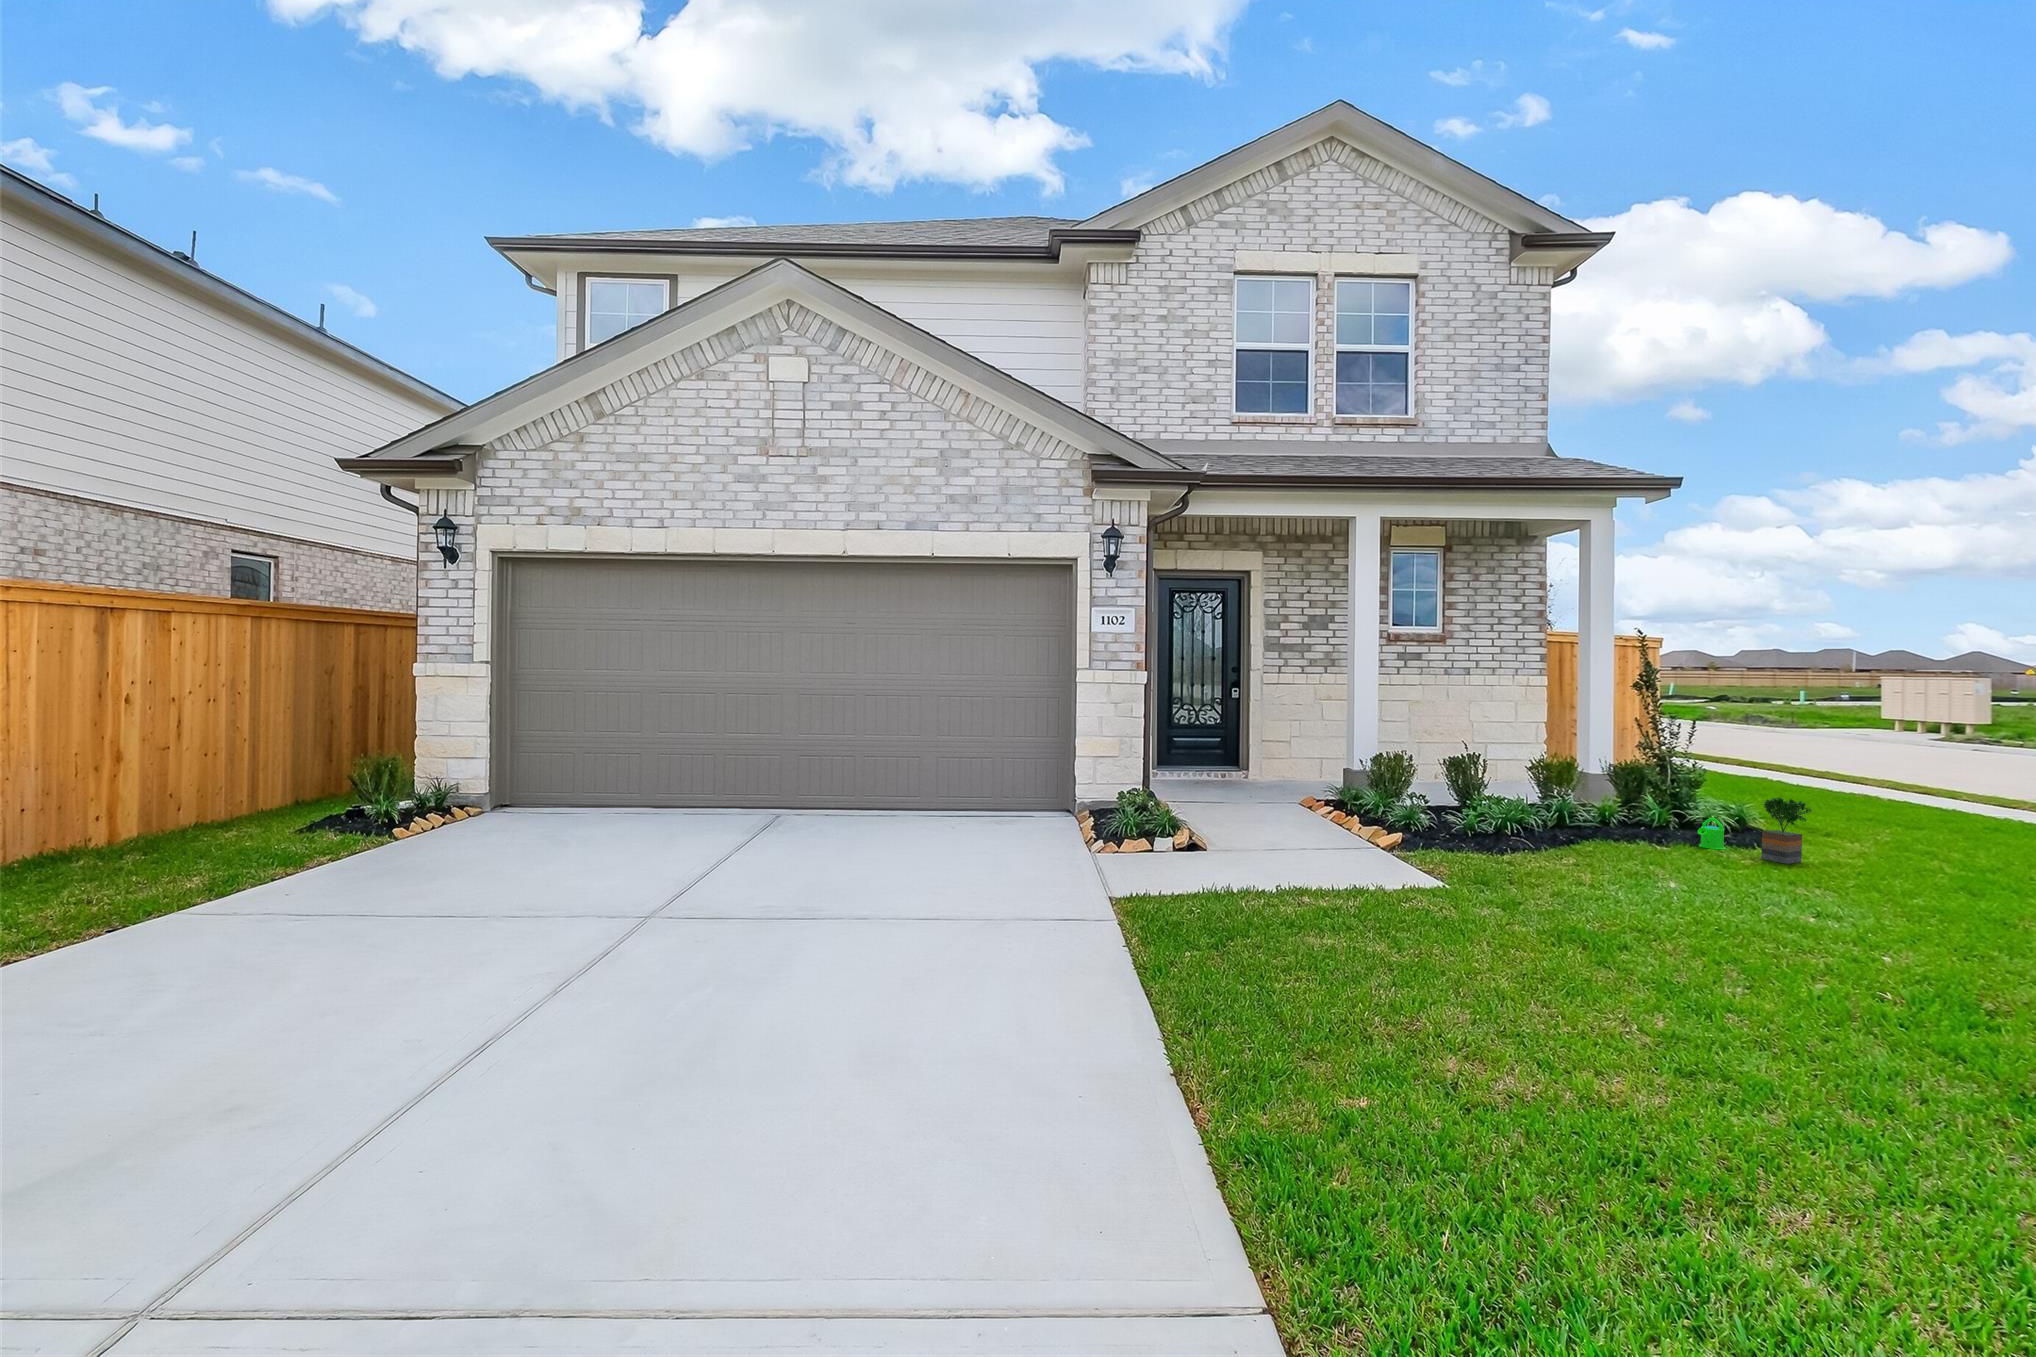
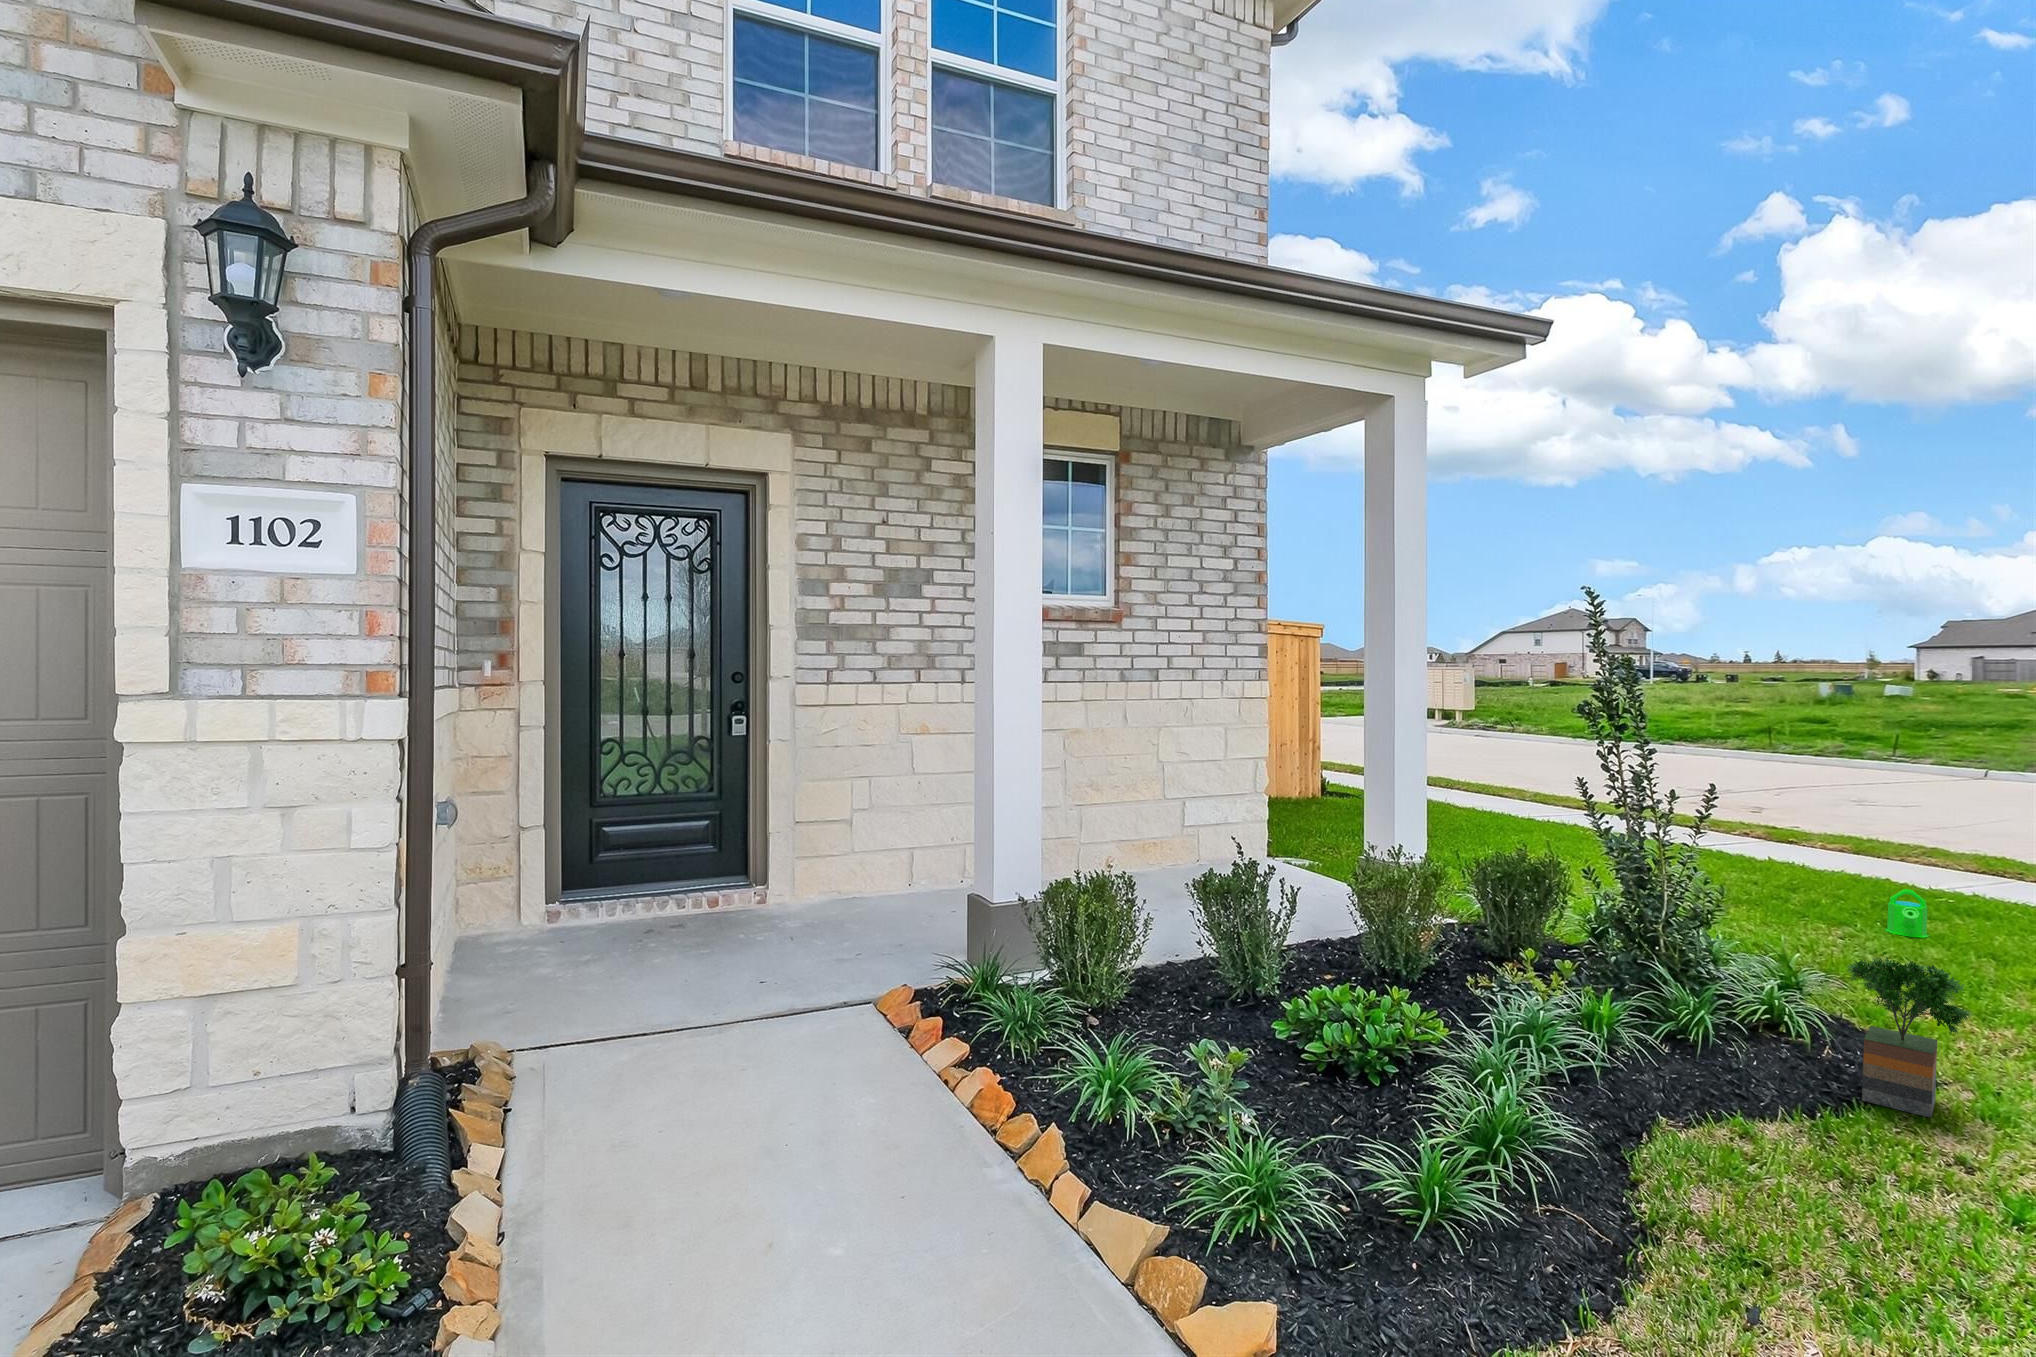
watering can: present [1698,817,1726,849] -> present [1885,889,1929,938]

